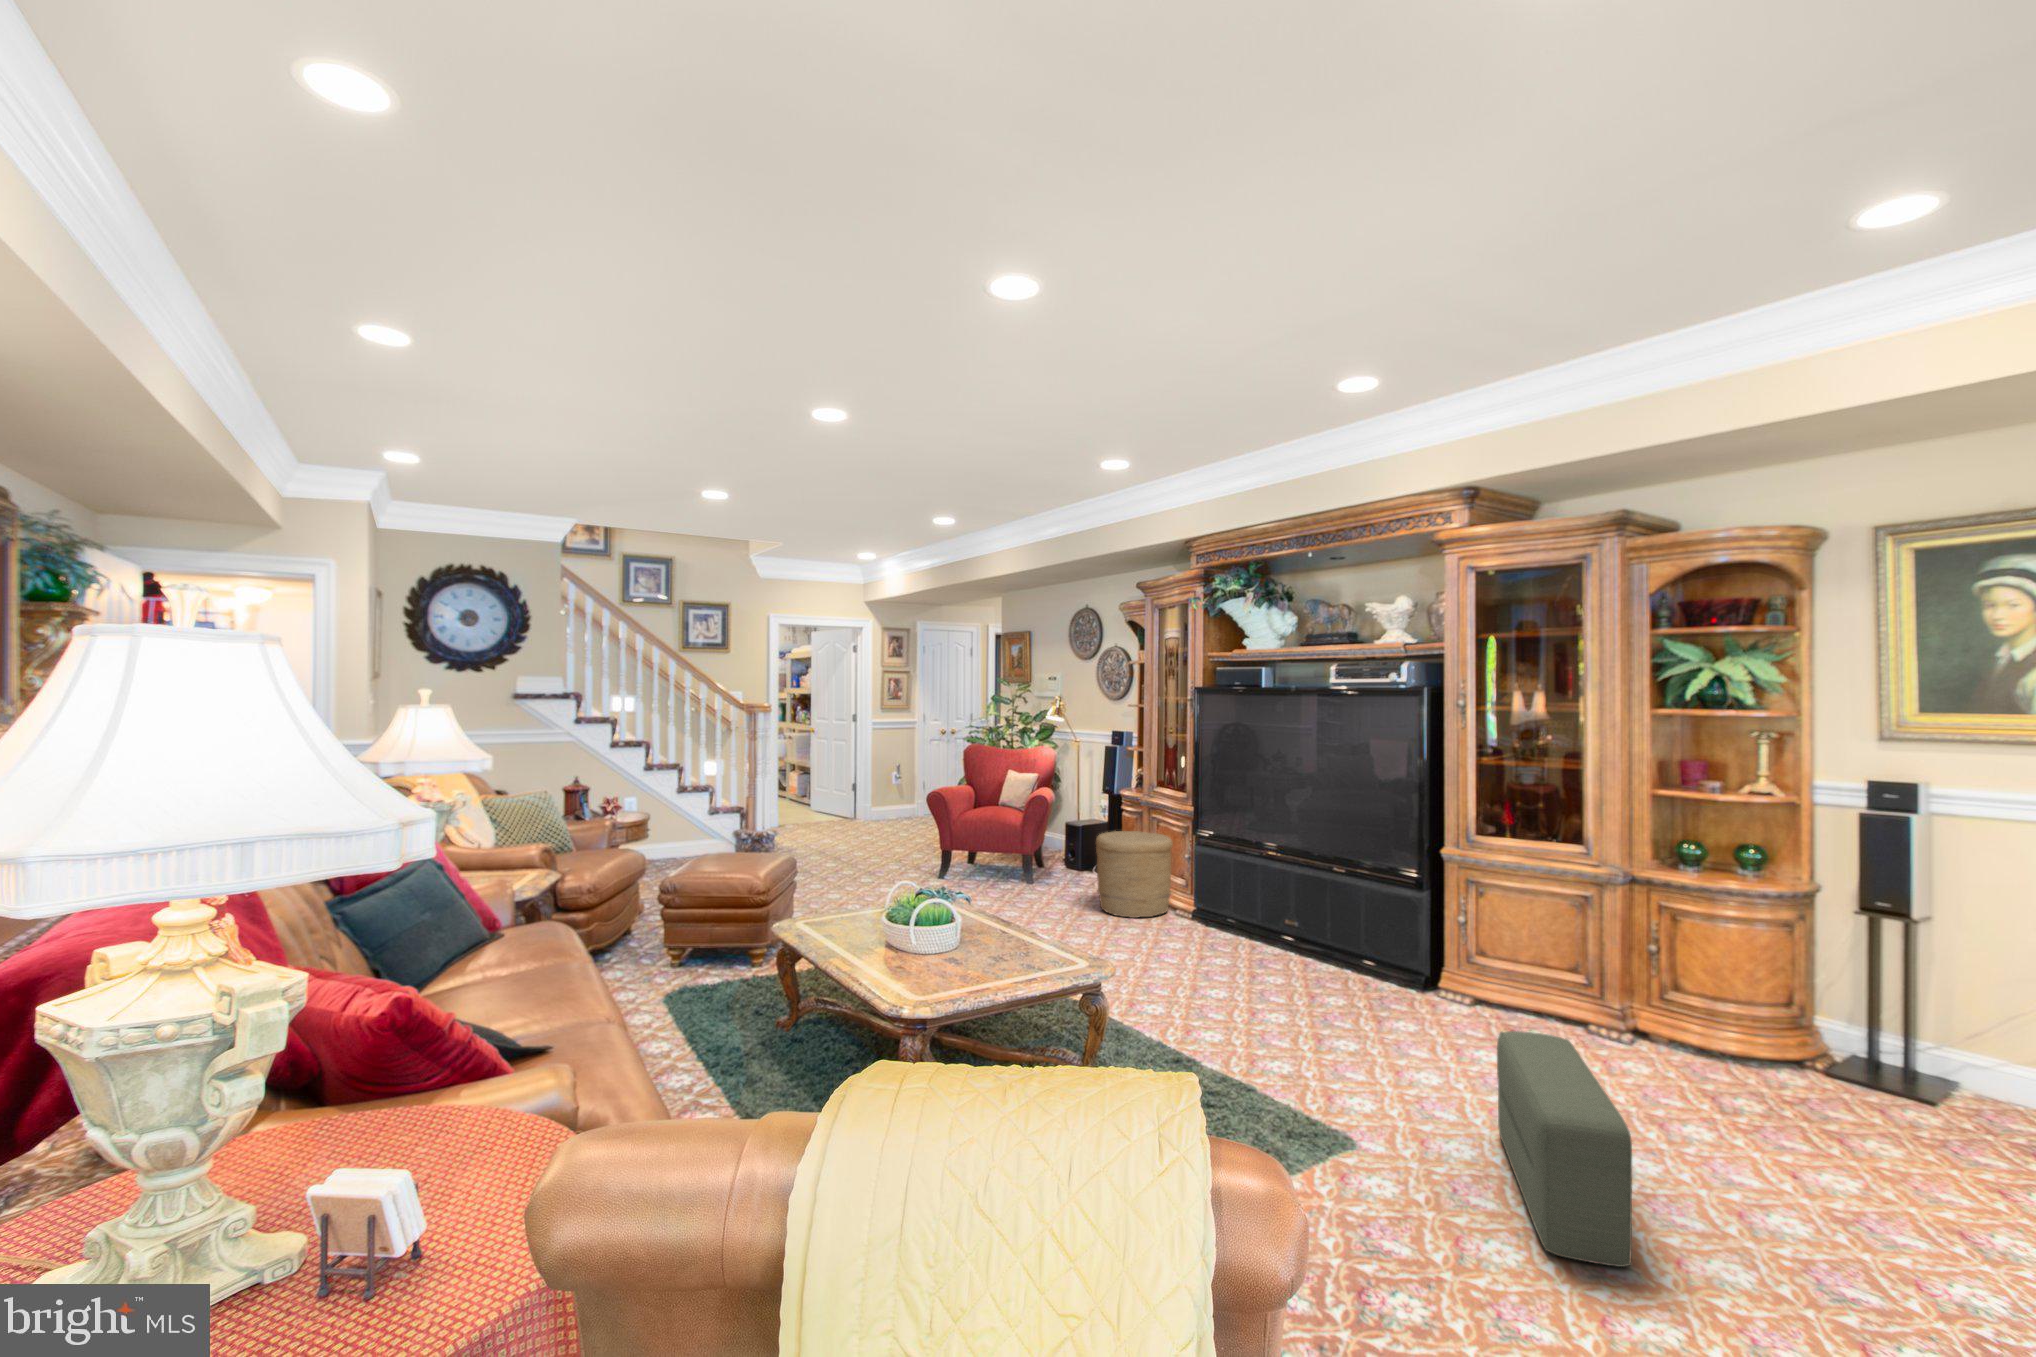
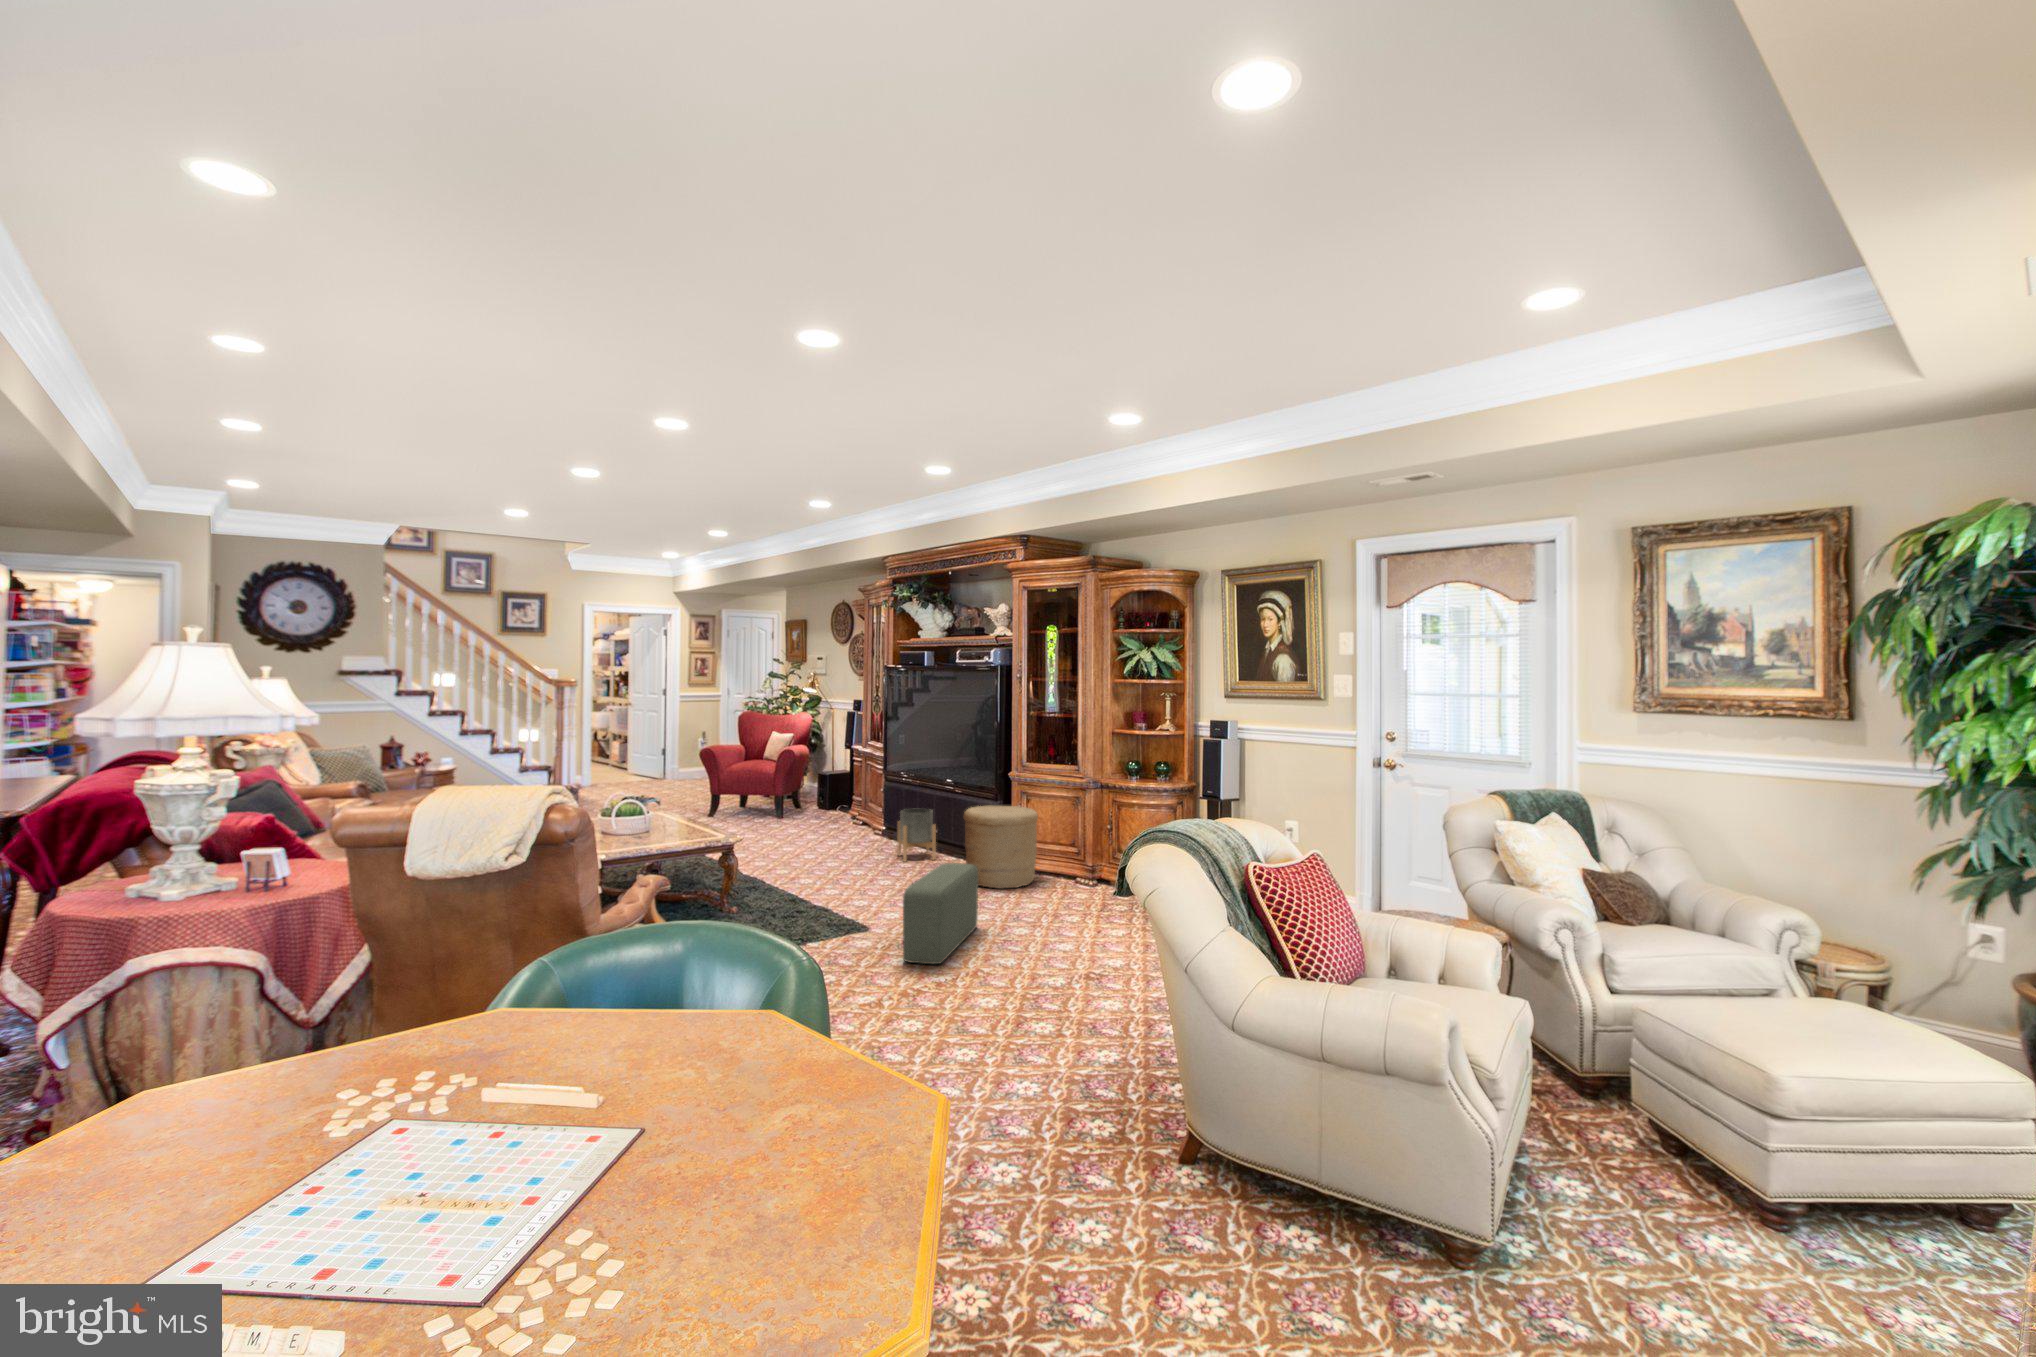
woven basket: present [1096,831,1173,918] -> present [964,806,1038,889]
planter: none [1256,892,1320,972] -> present [897,809,936,862]

